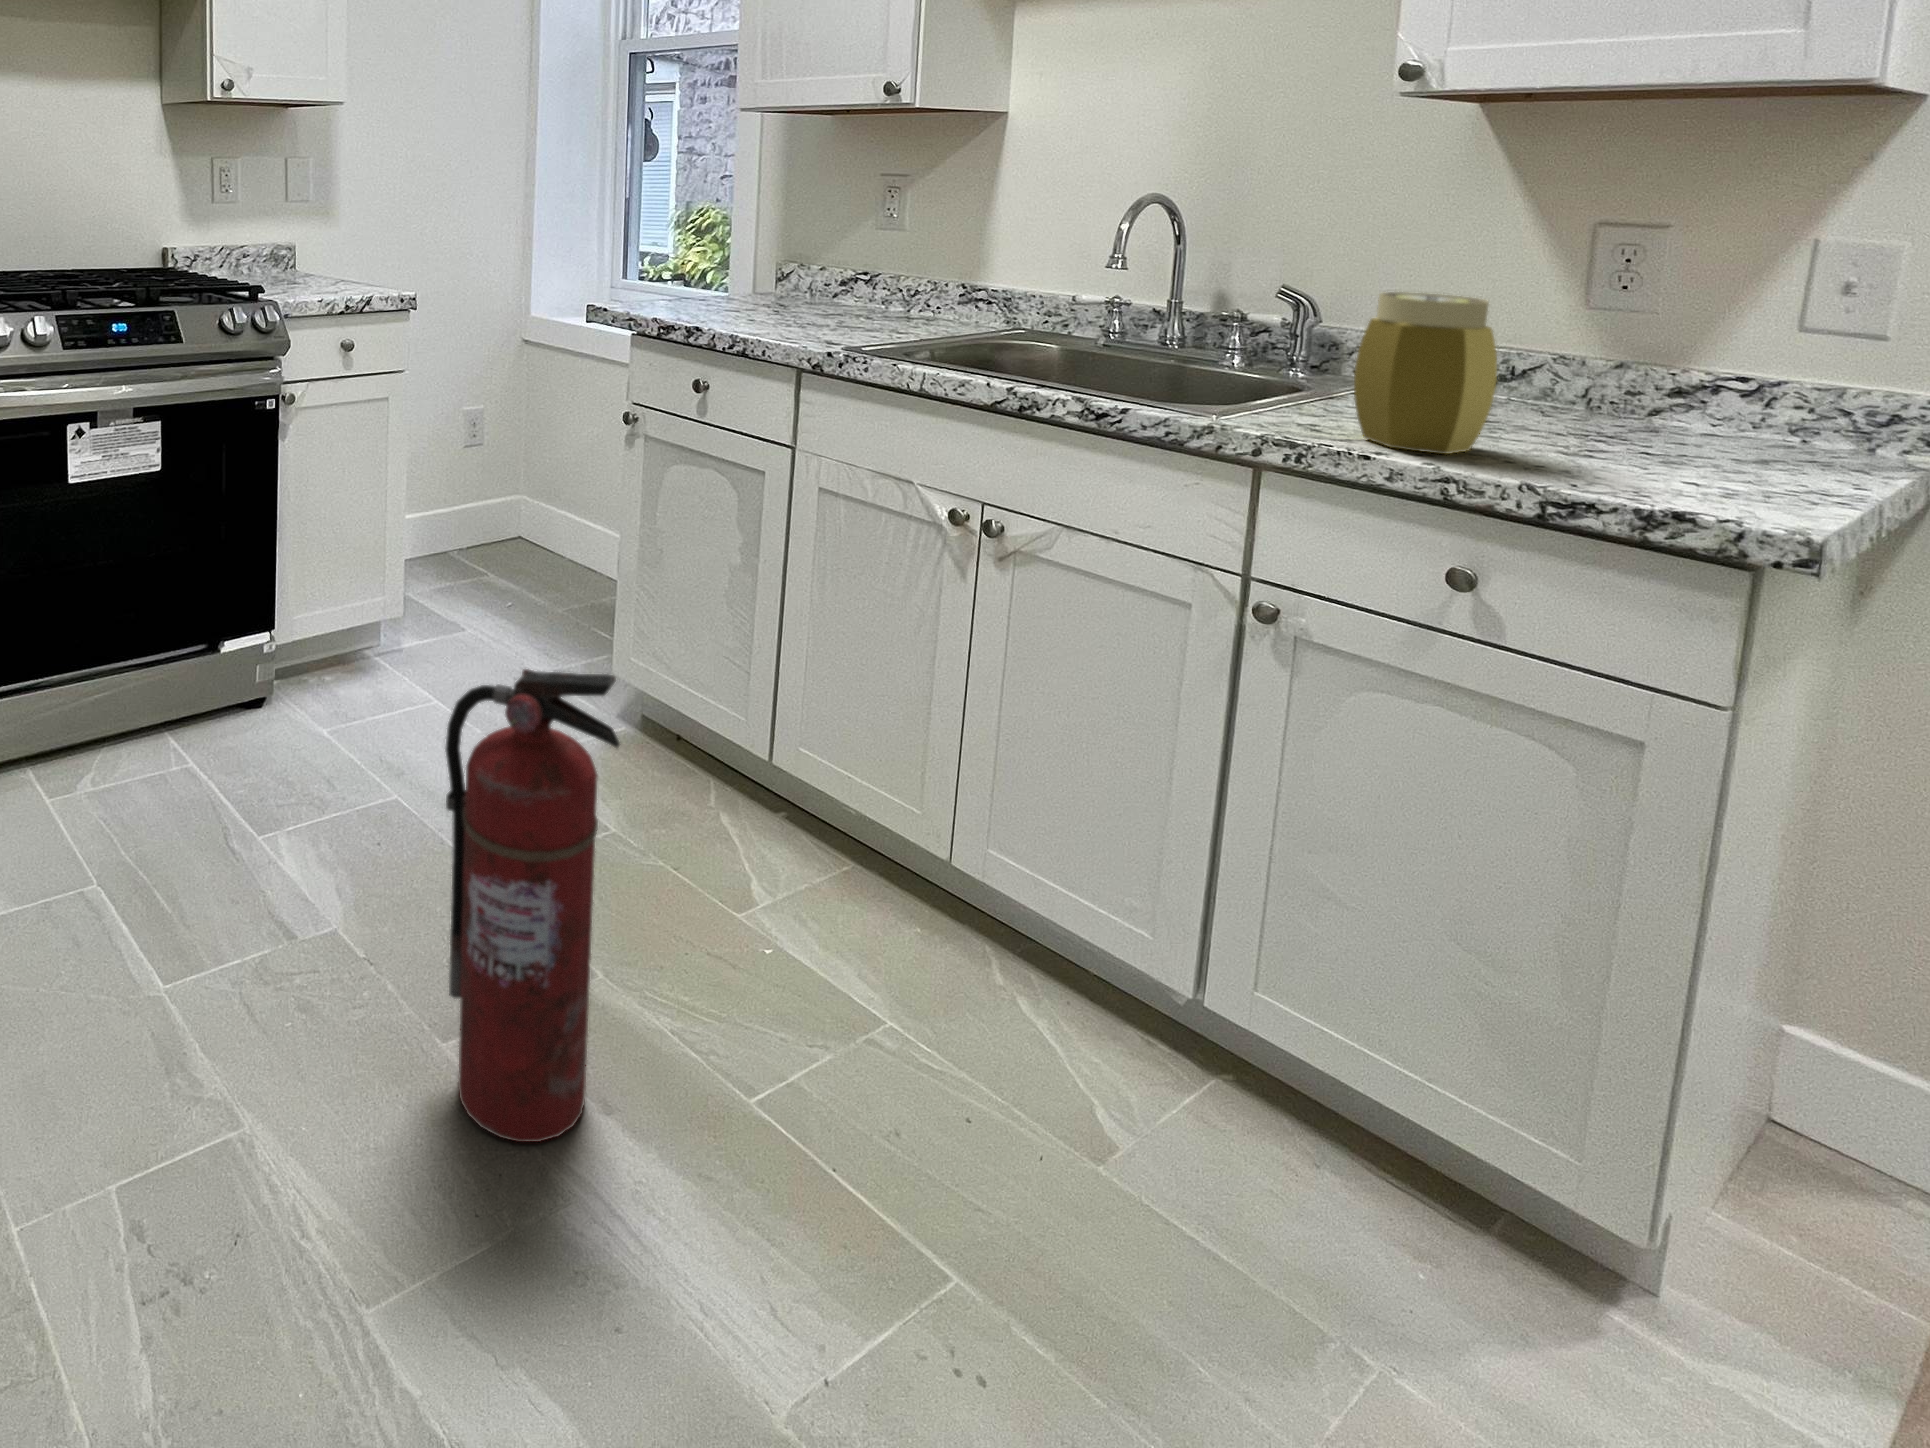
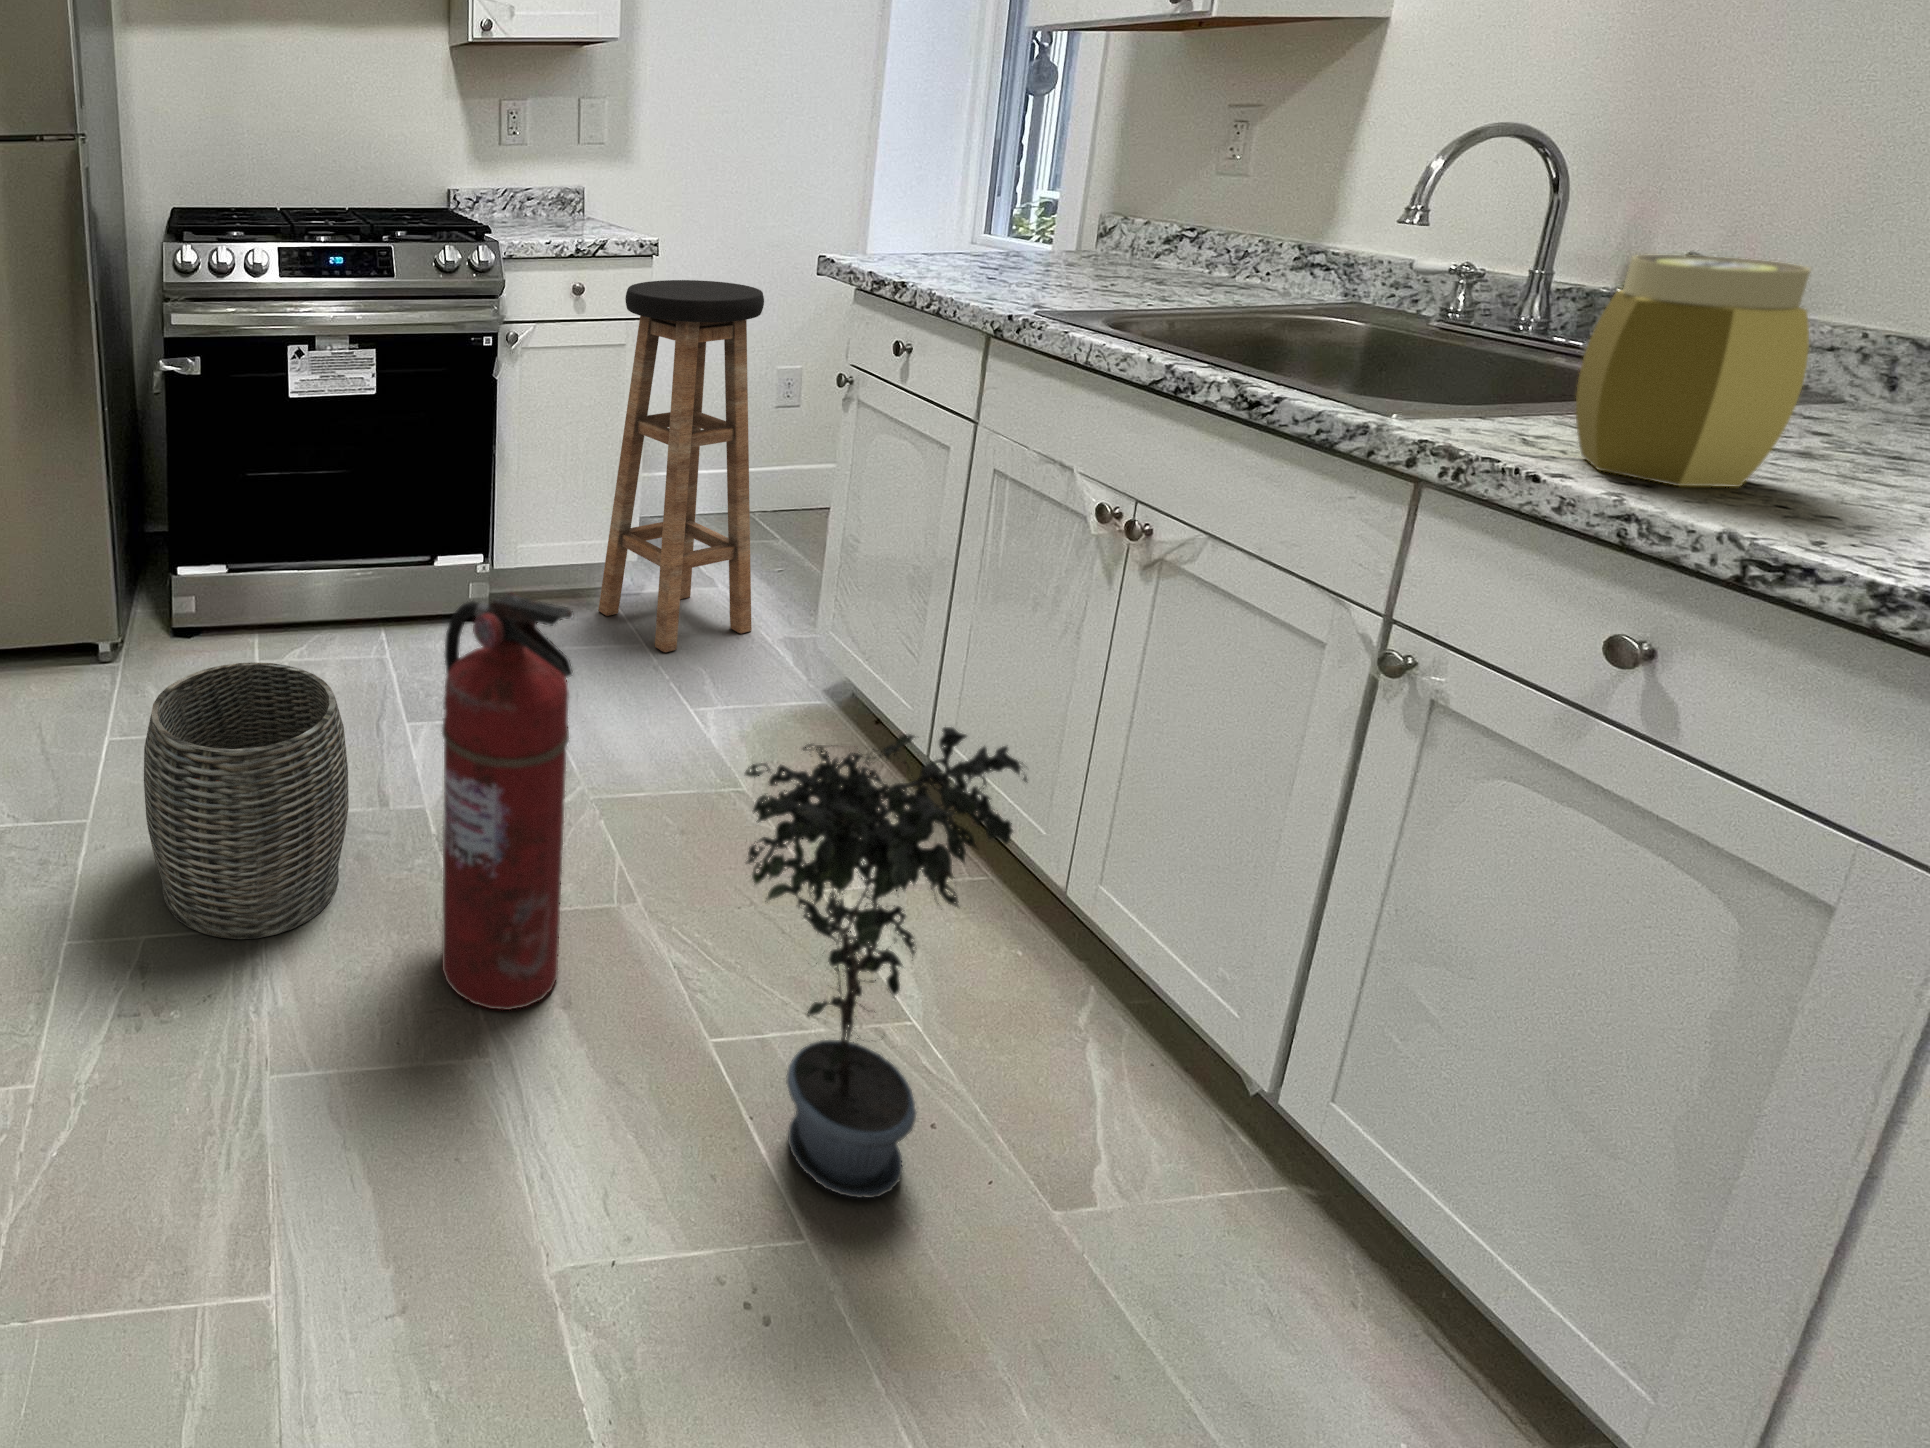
bar stool: none [379,332,531,710] -> present [598,280,764,652]
potted plant: none [846,726,1085,1217] -> present [745,727,1027,1198]
woven basket: none [70,799,314,1161] -> present [144,662,349,939]

